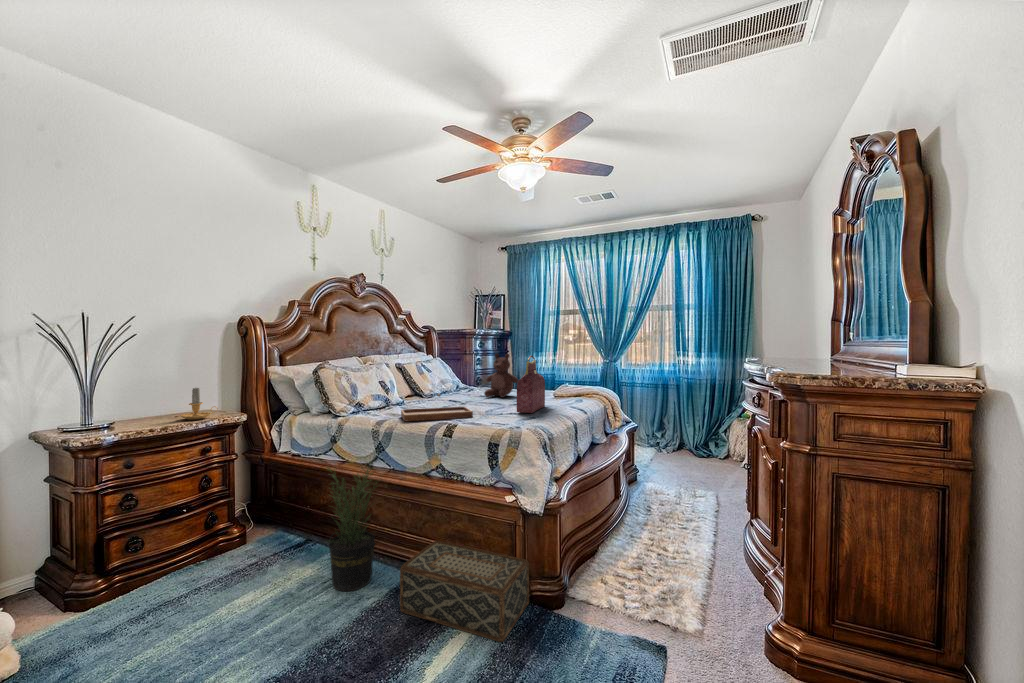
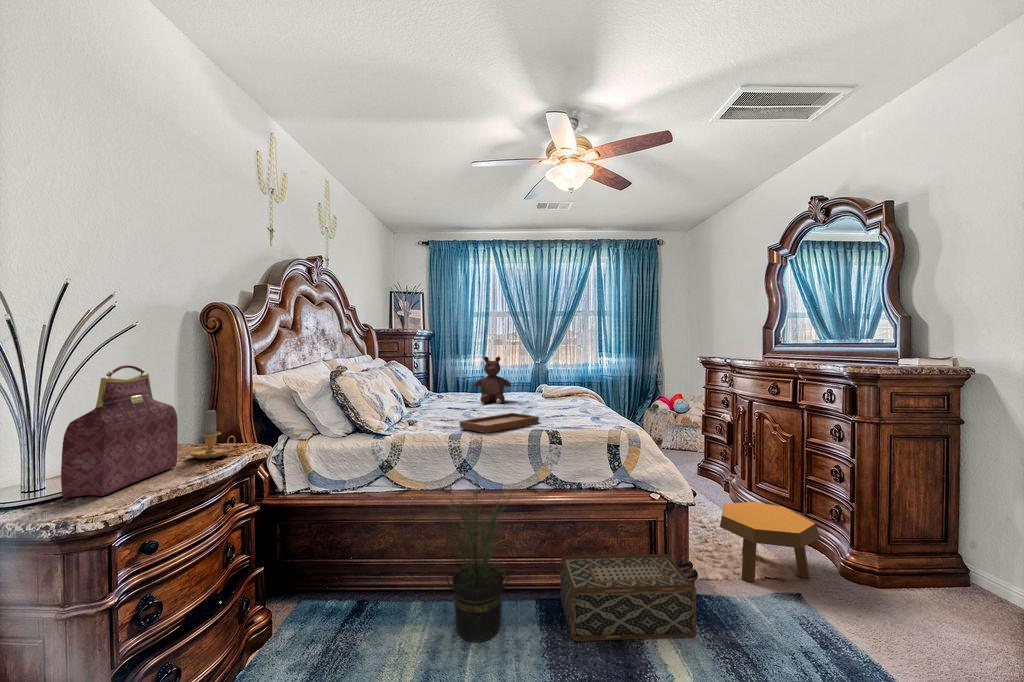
handbag: present [517,356,545,413] -> present [61,365,178,498]
footstool: none [624,526,726,632] -> present [720,502,820,582]

